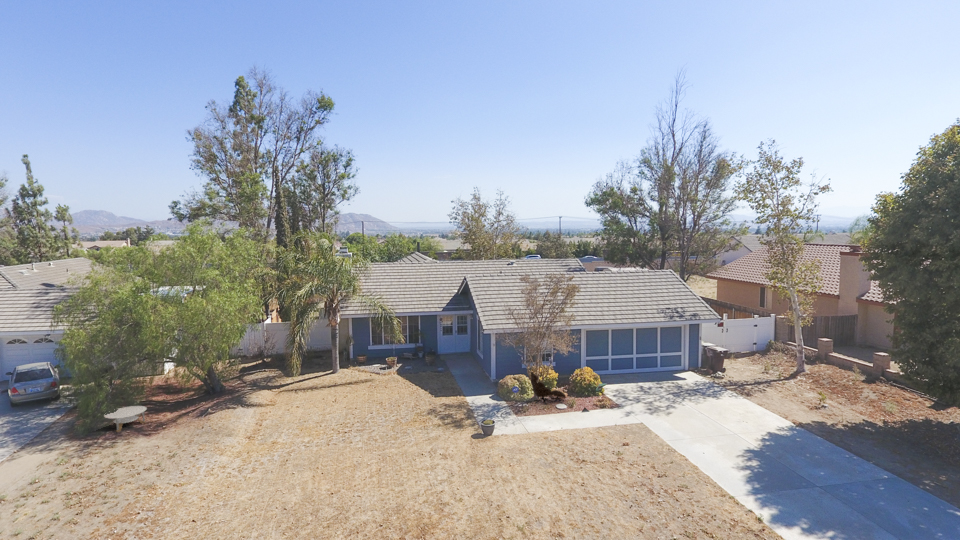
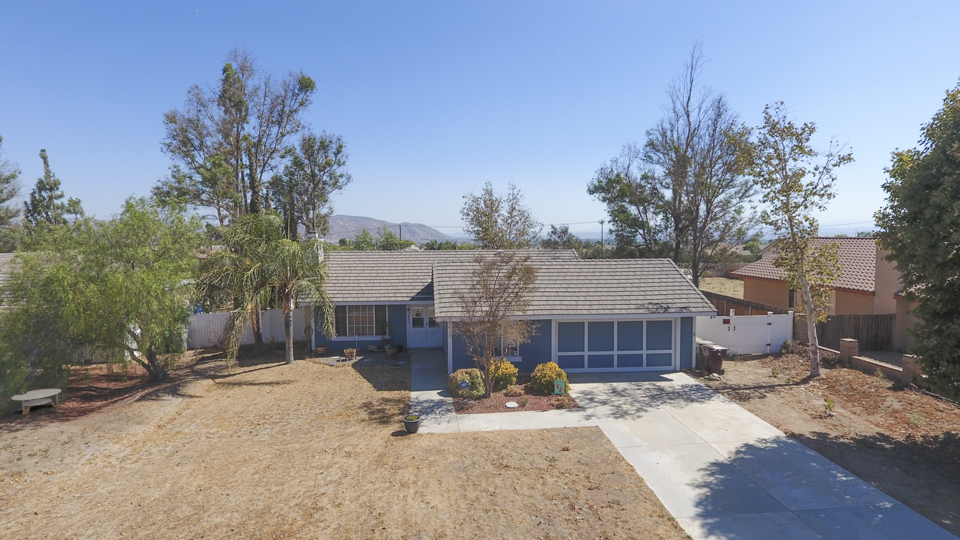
lounge chair: present [530,371,565,405] -> none [482,364,520,403]

